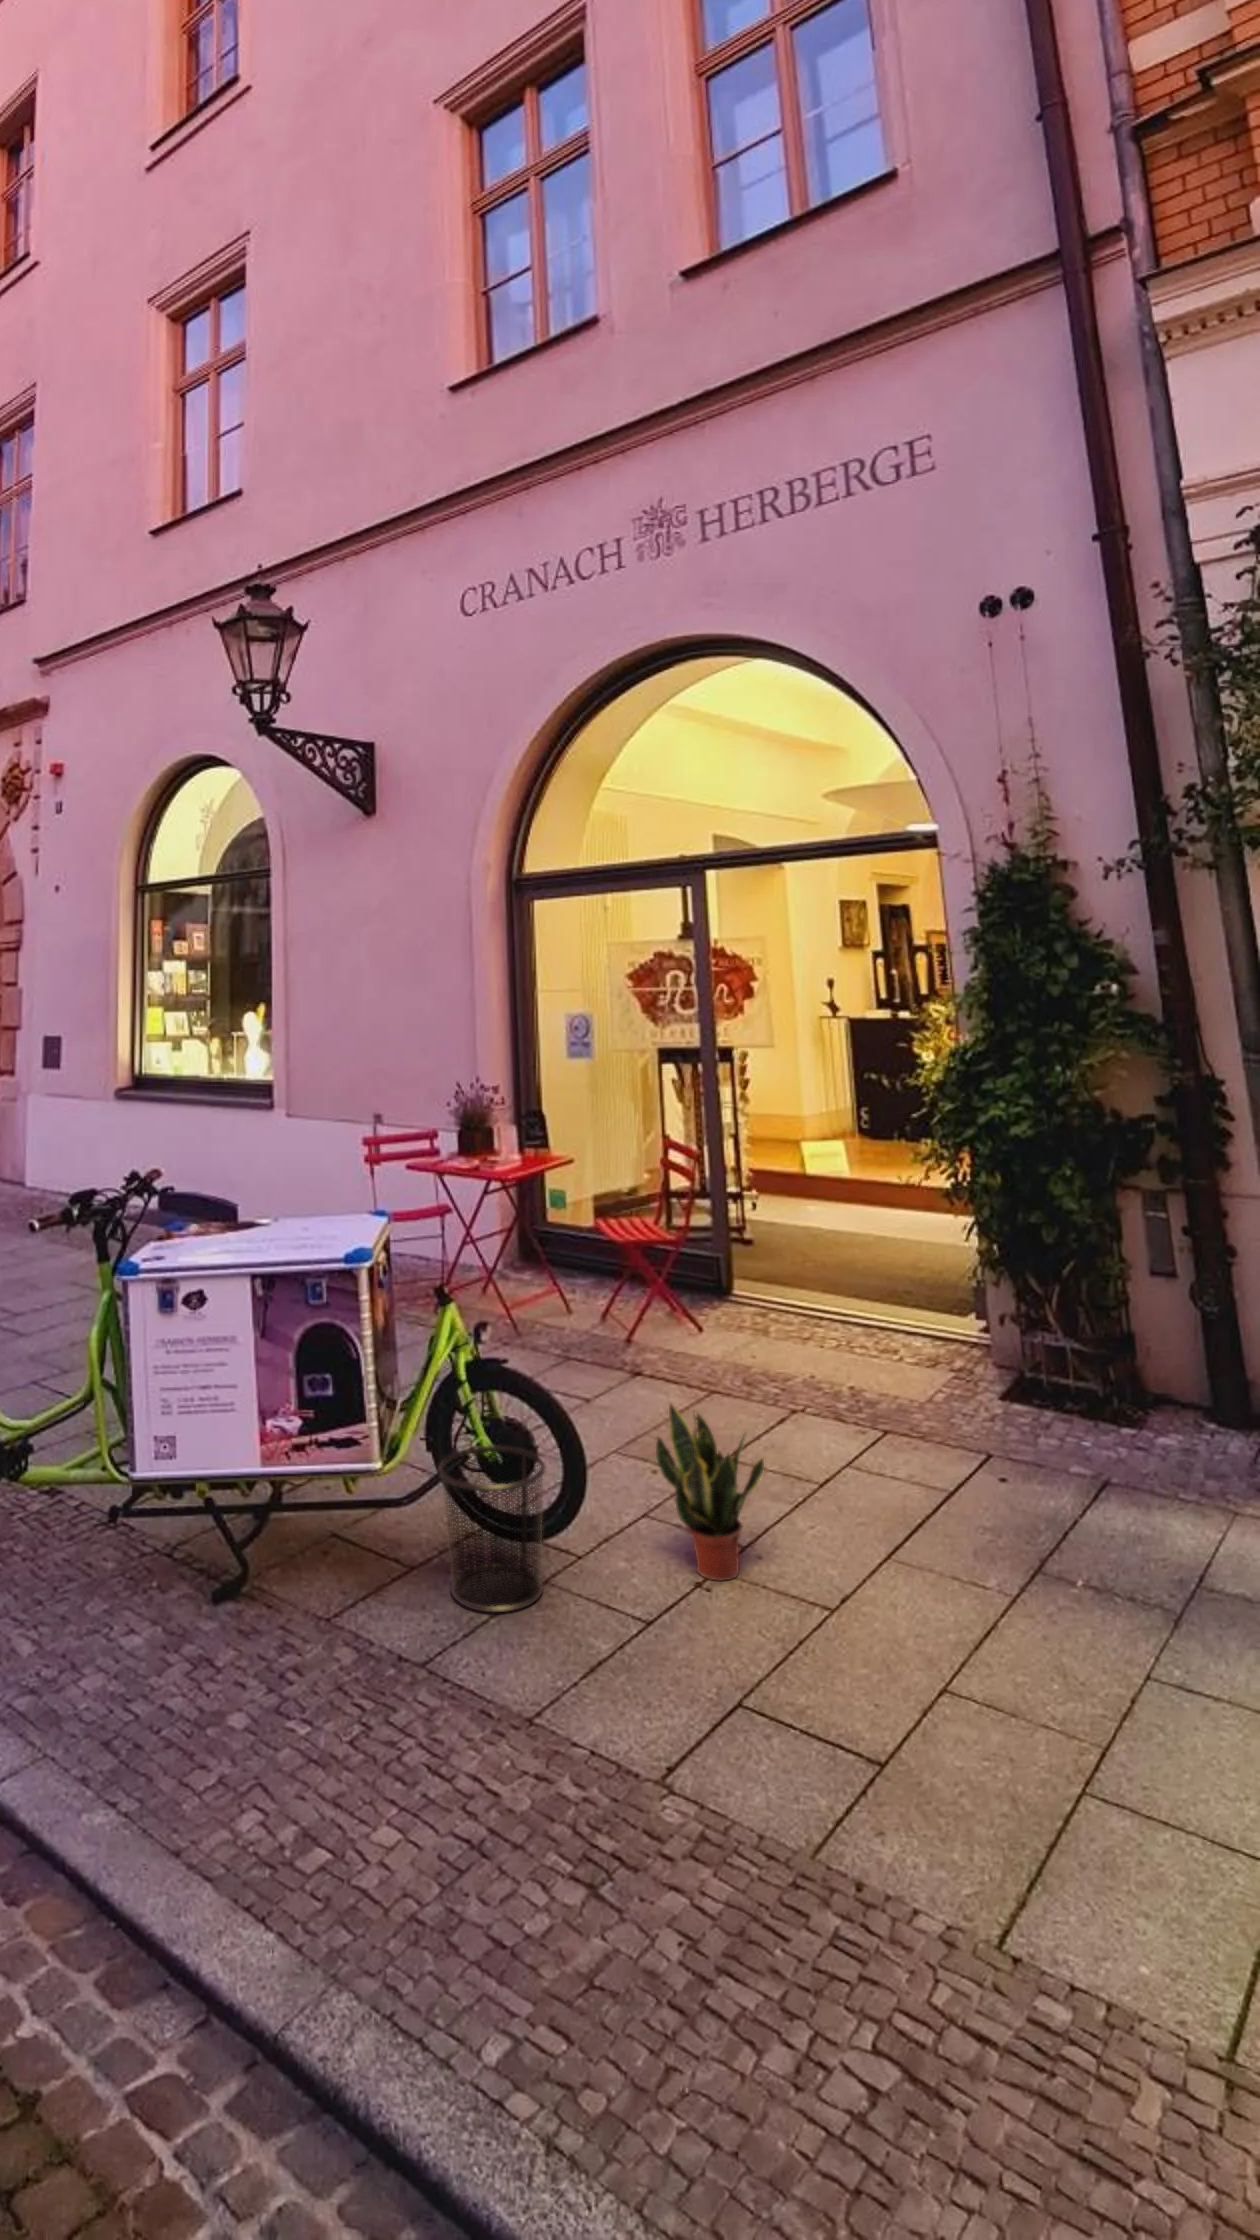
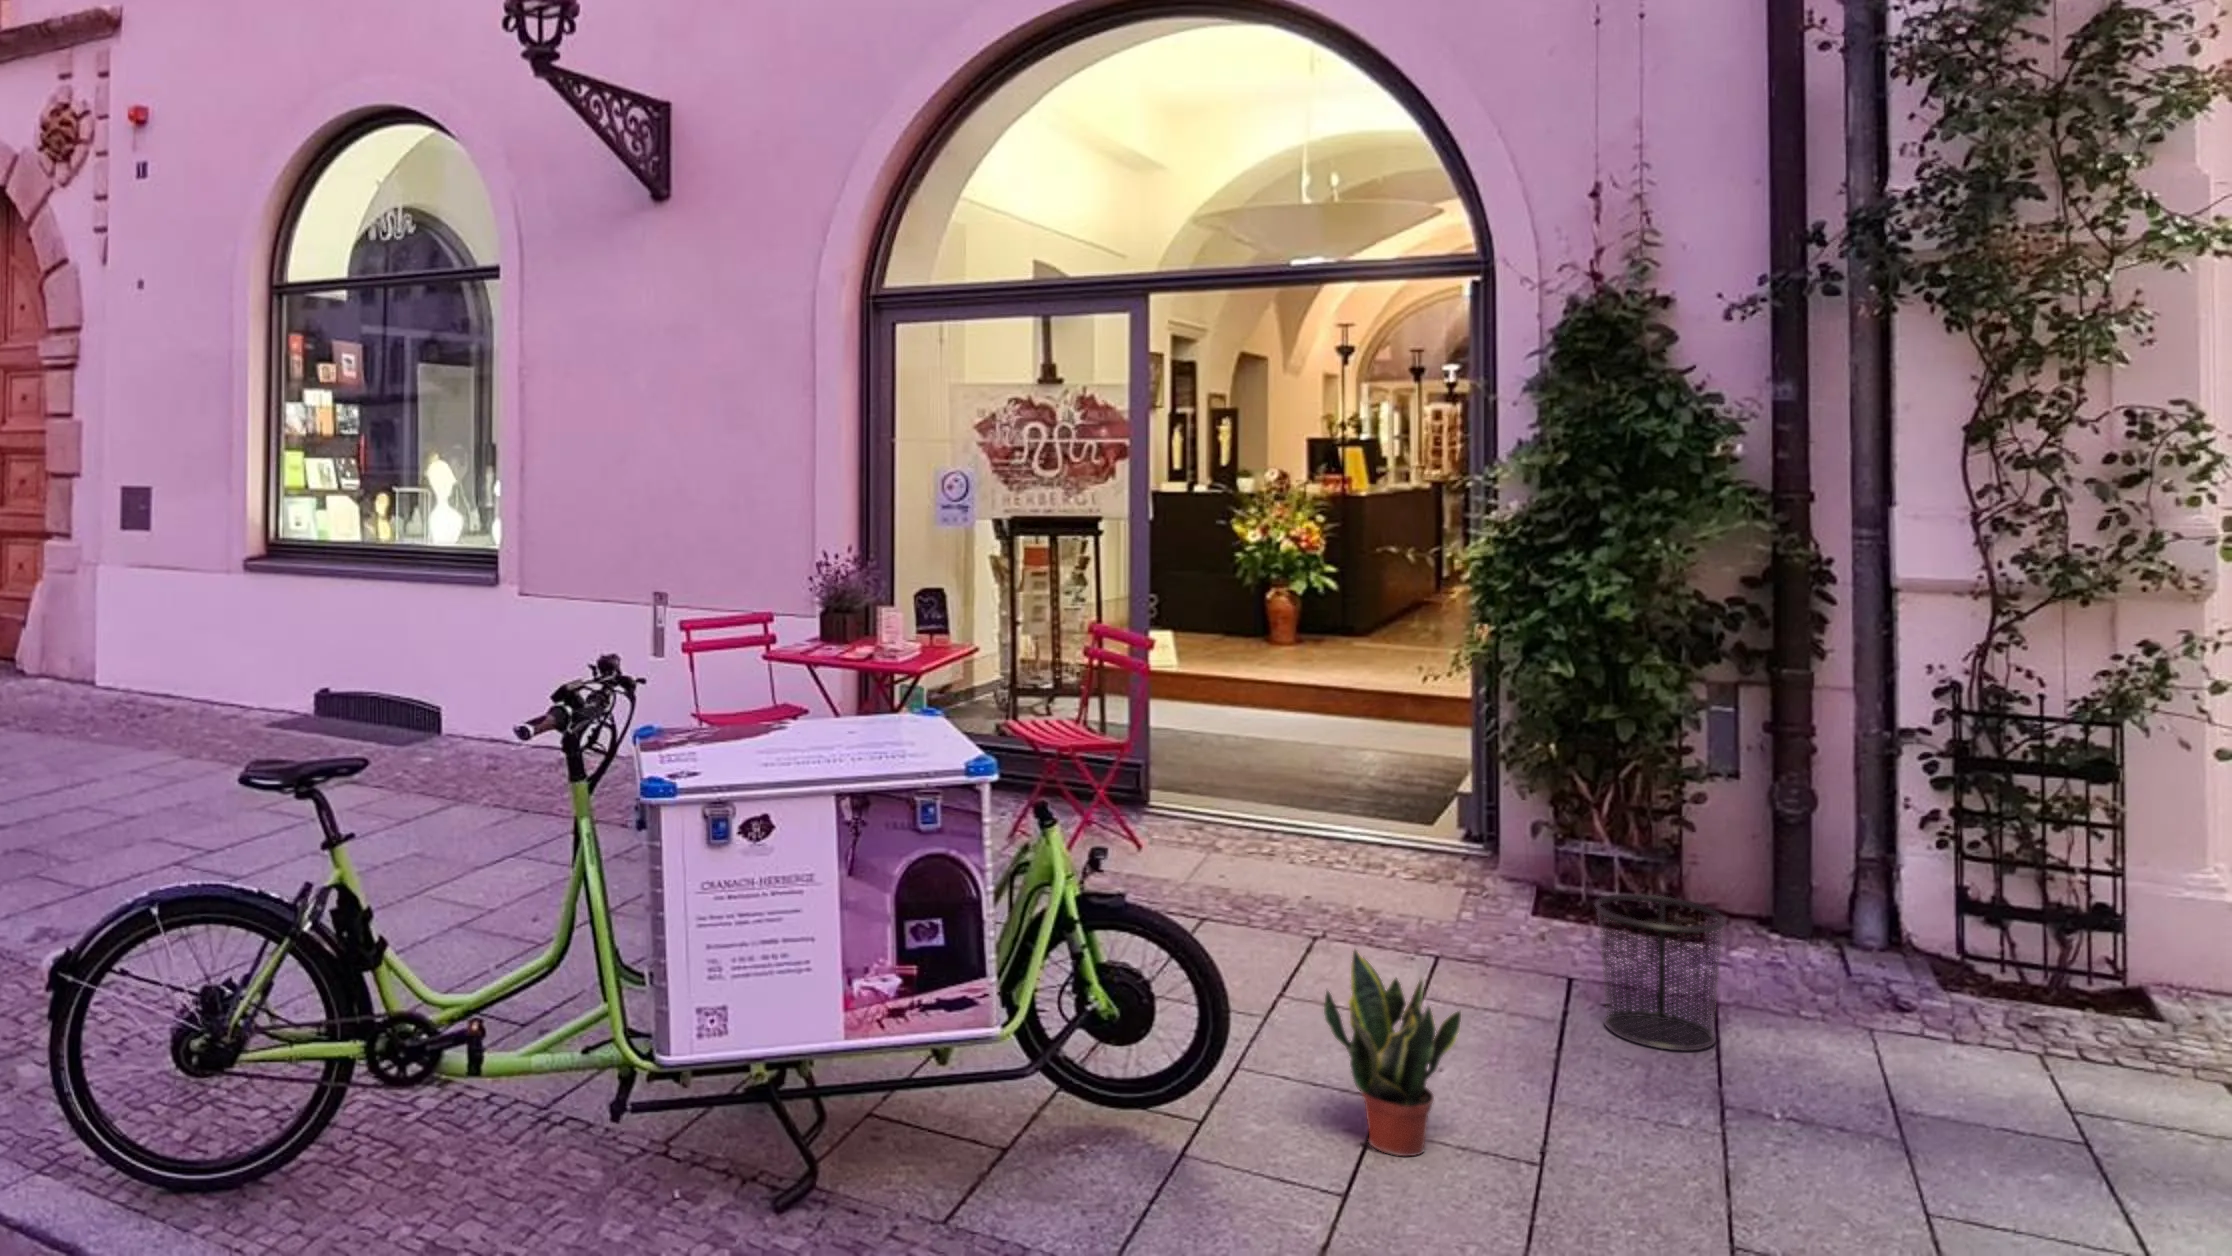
waste bin: present [438,1446,546,1612] -> present [1595,894,1726,1051]

